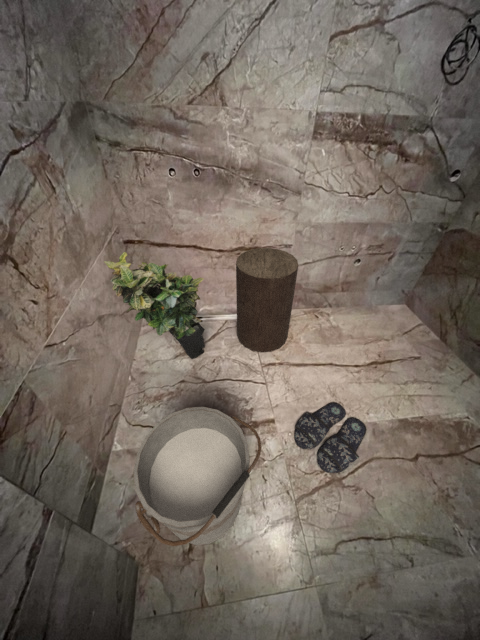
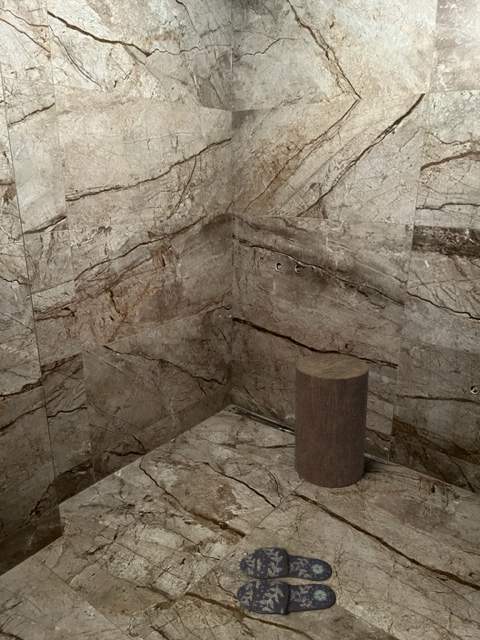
potted plant: present [104,252,205,359] -> none [171,315,263,453]
bucket: present [133,407,261,546] -> none [61,432,178,568]

